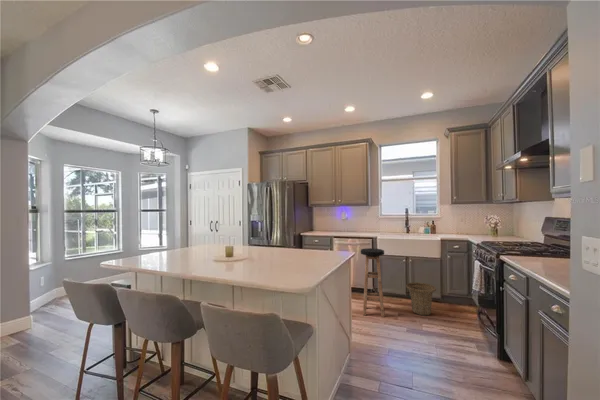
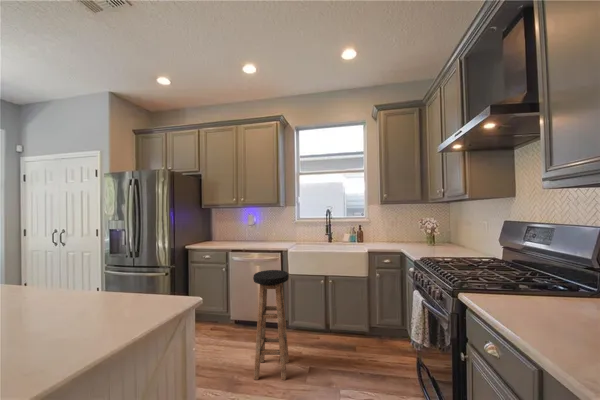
basket: present [406,282,436,316] -> none [321,315,361,369]

